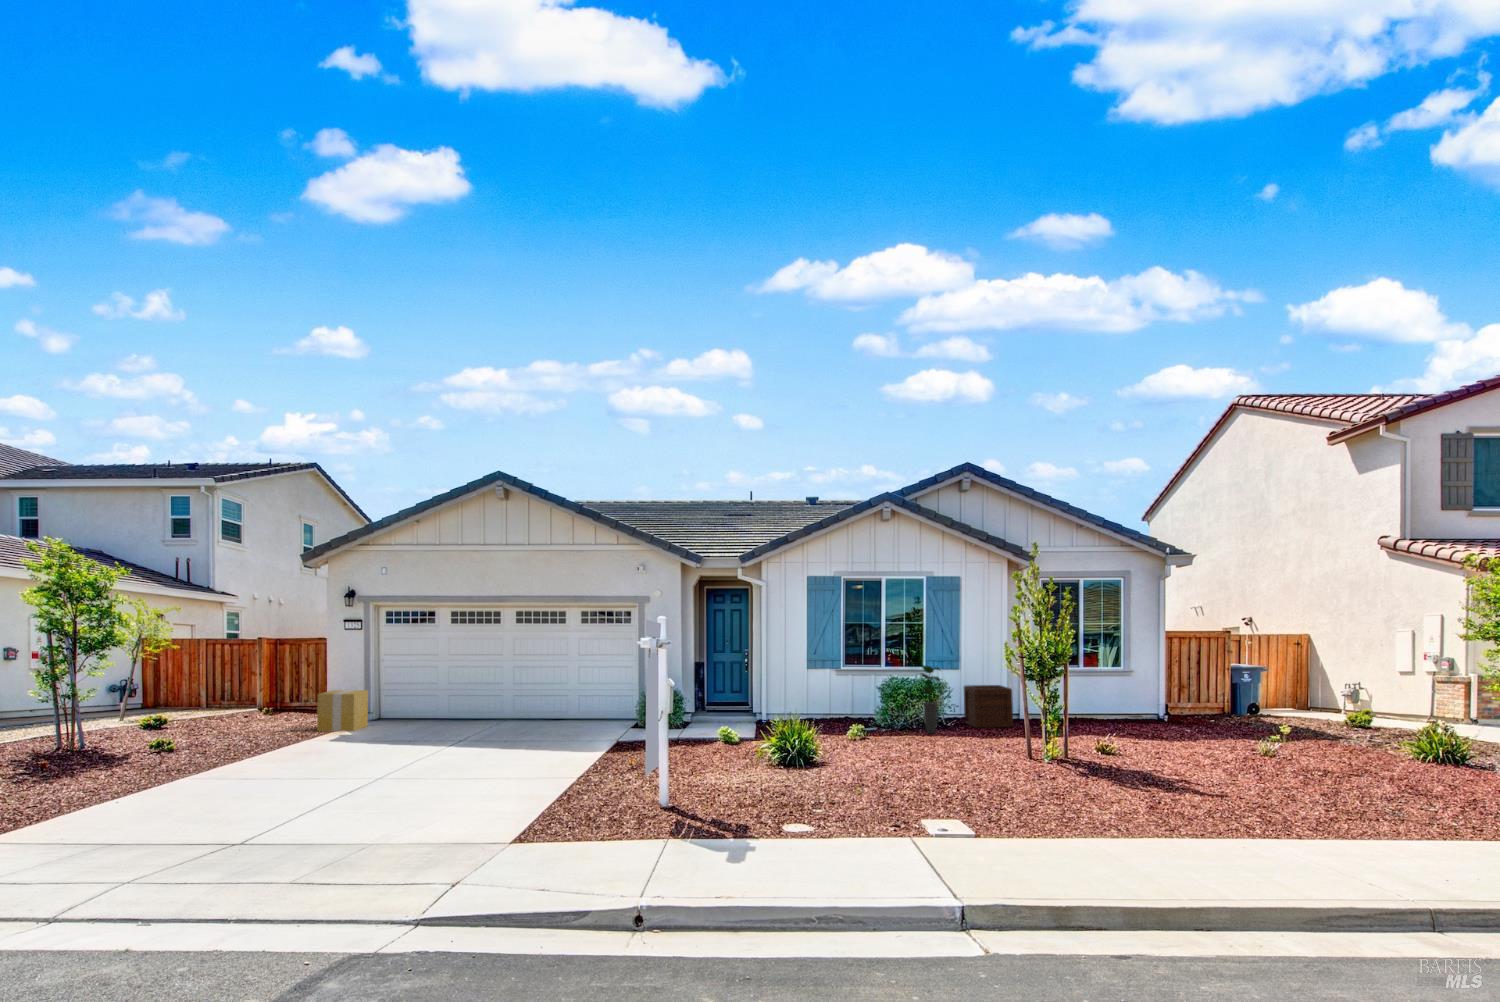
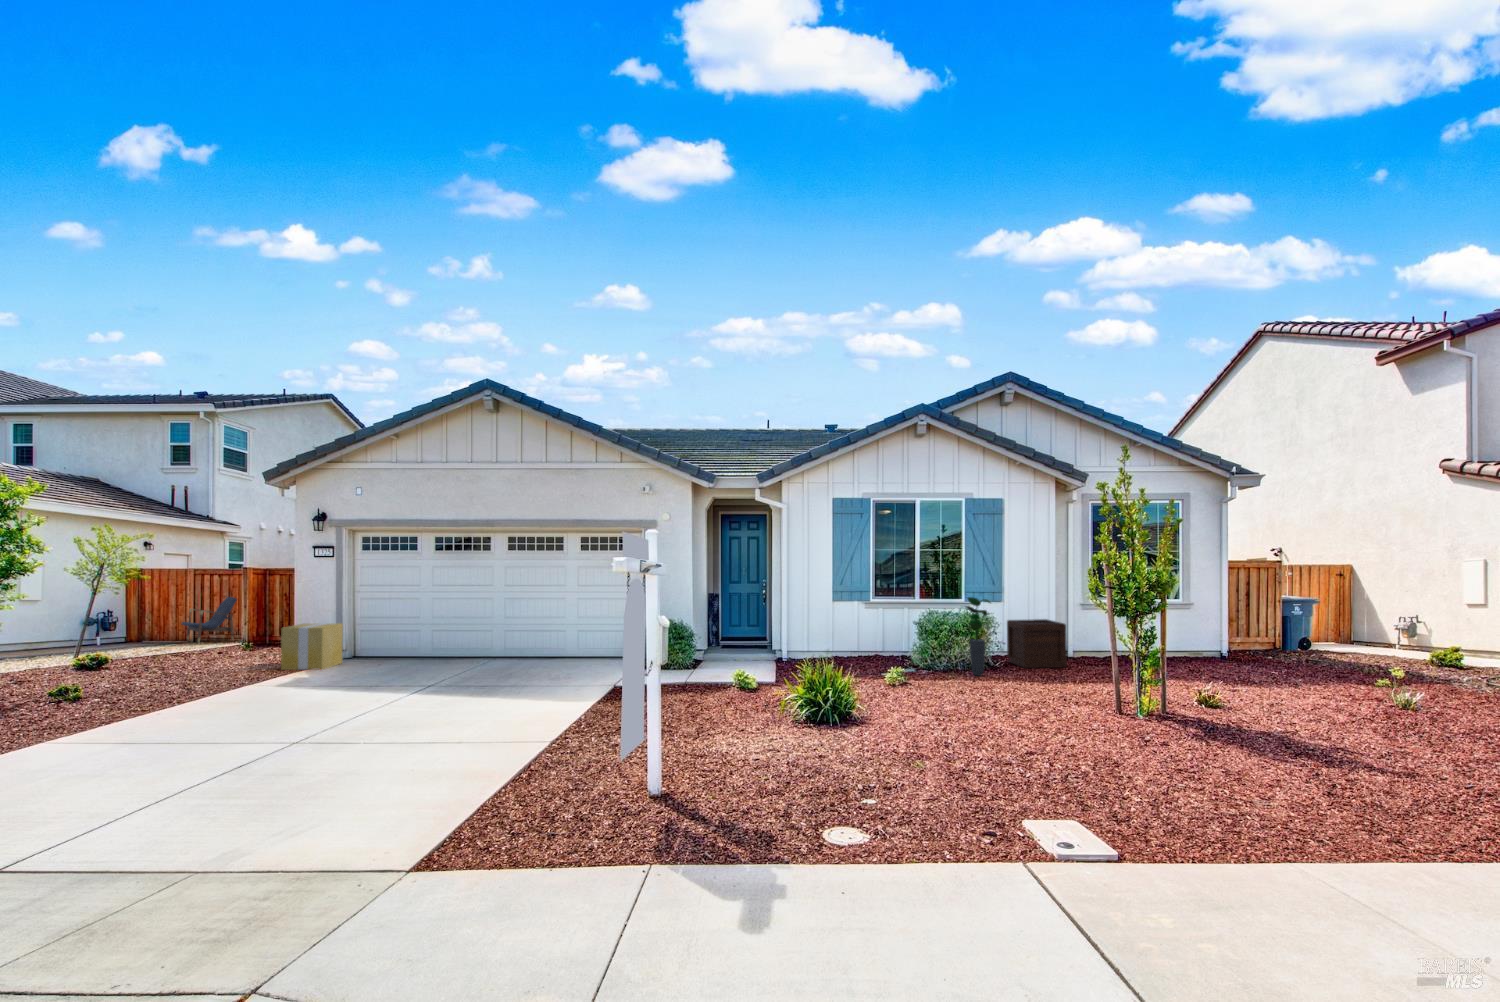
lounge chair: none [196,666,249,710] -> present [181,597,237,642]

